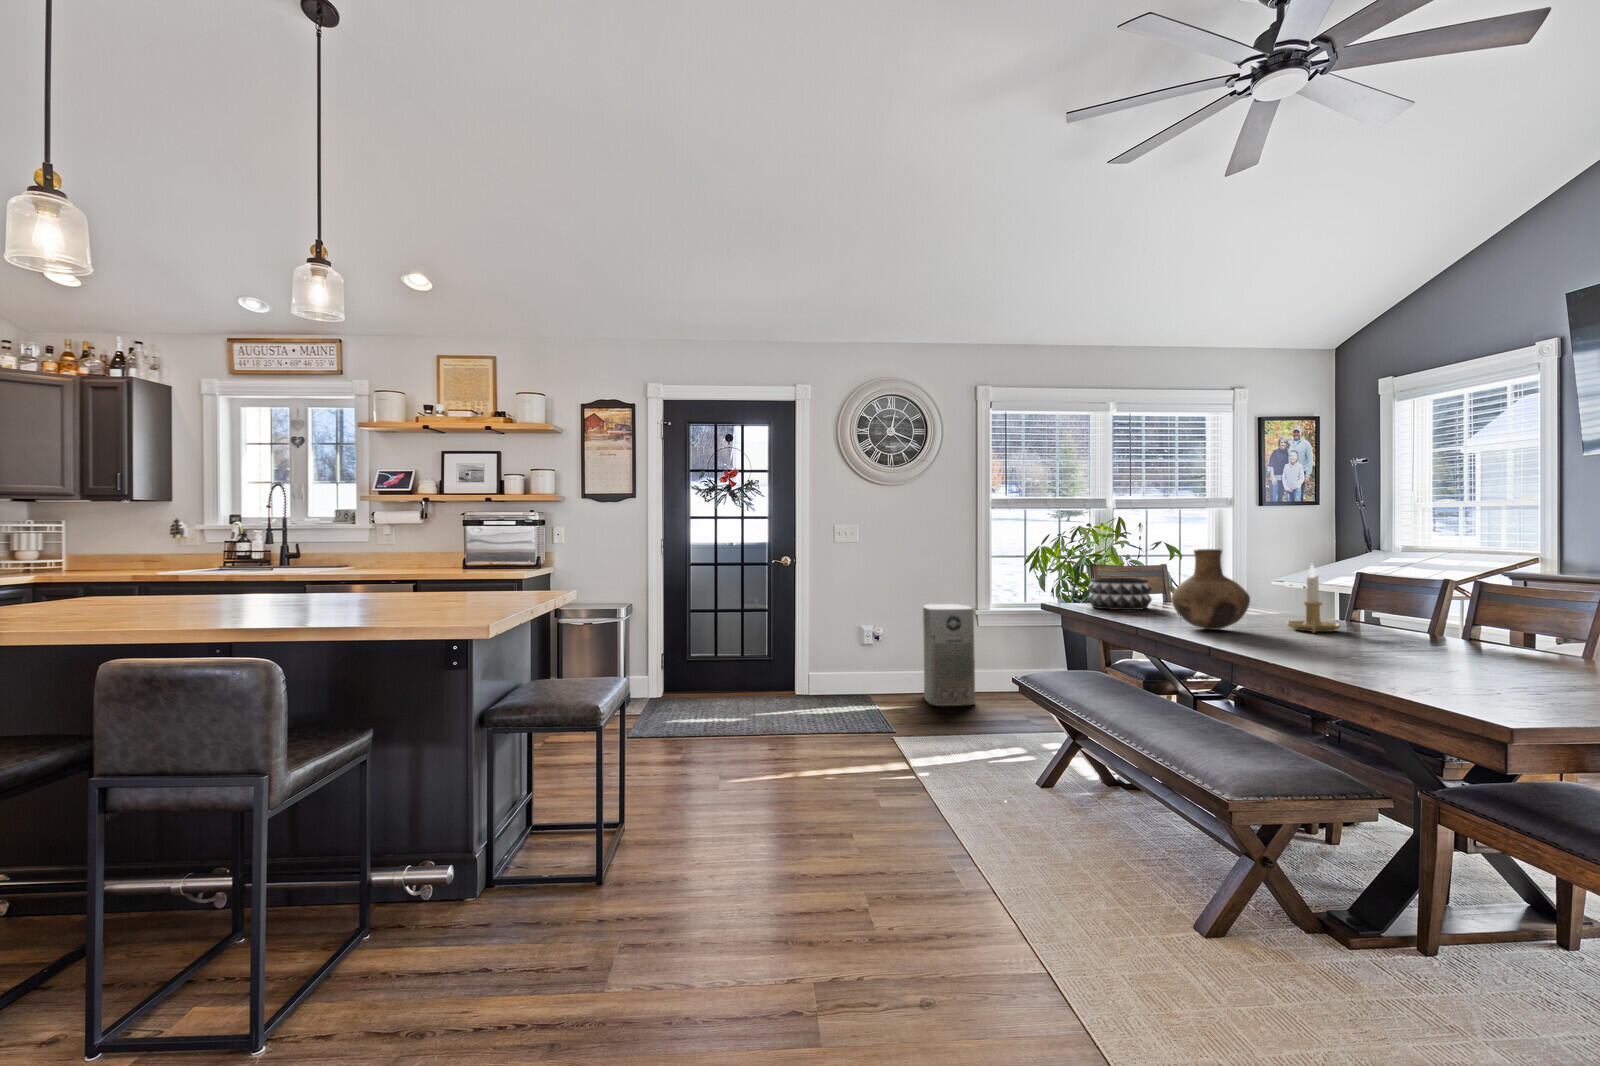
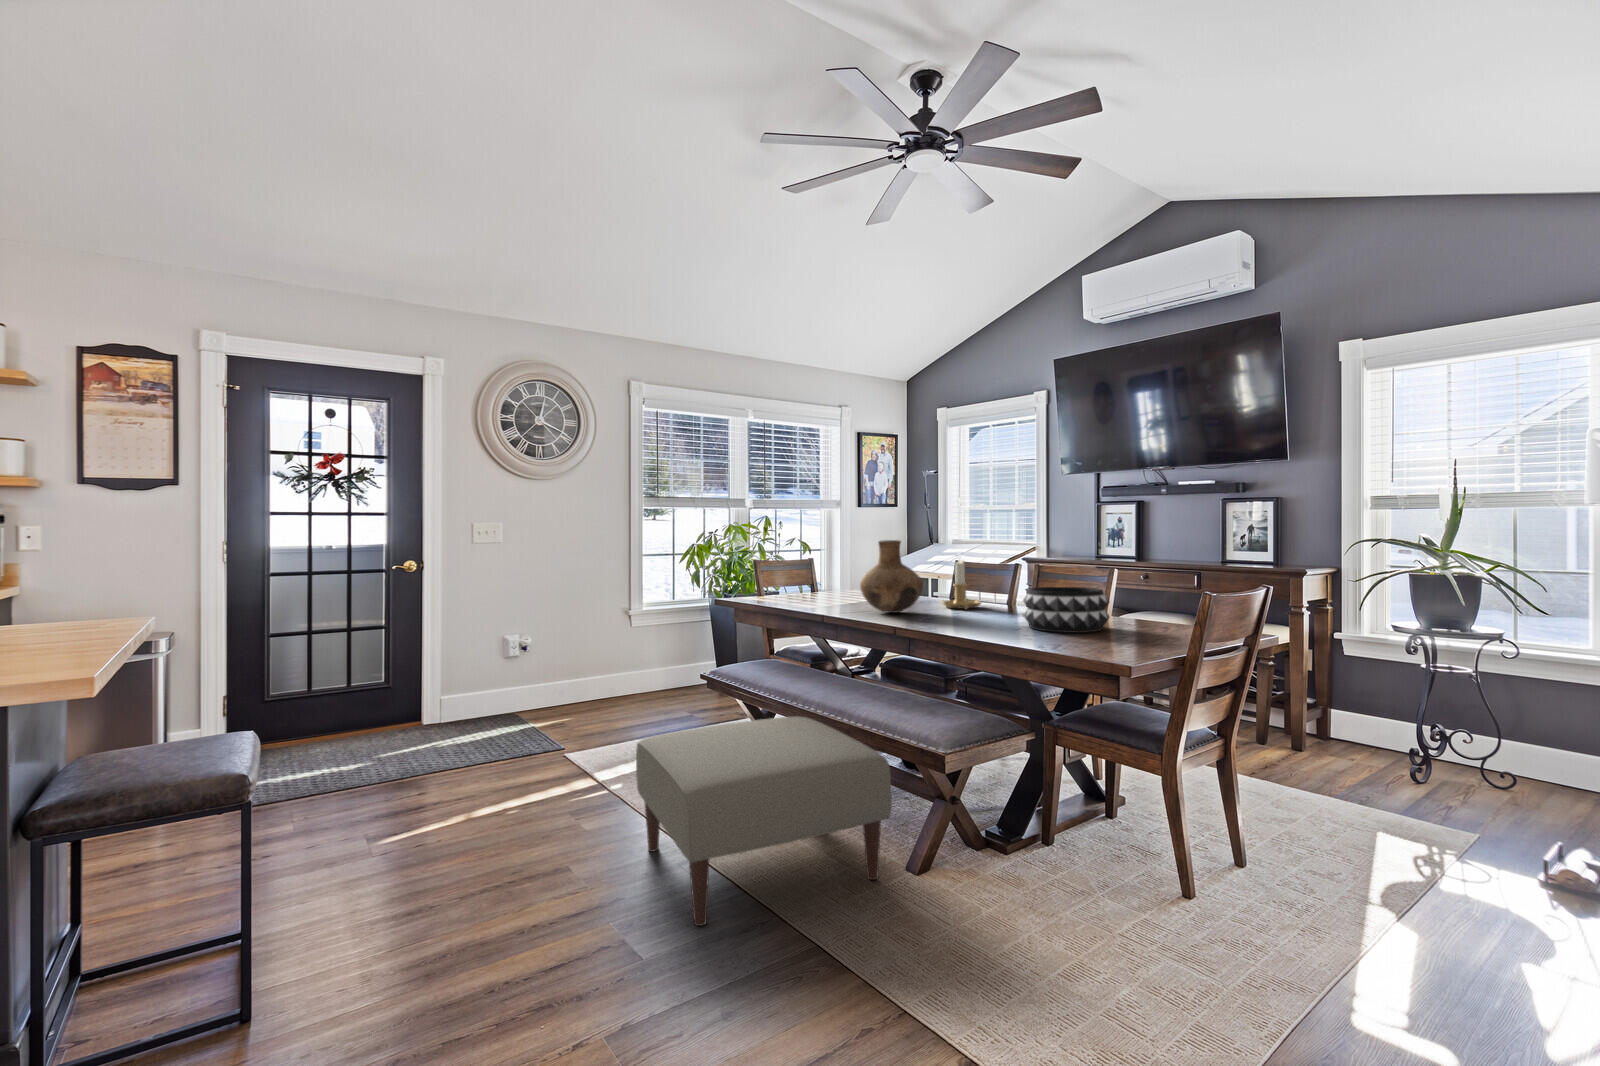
decorative bowl: present [1088,578,1152,610] -> present [1023,587,1110,633]
air purifier: present [923,604,975,706] -> none [578,604,637,712]
ottoman: none [920,723,1149,897] -> present [636,717,891,926]

